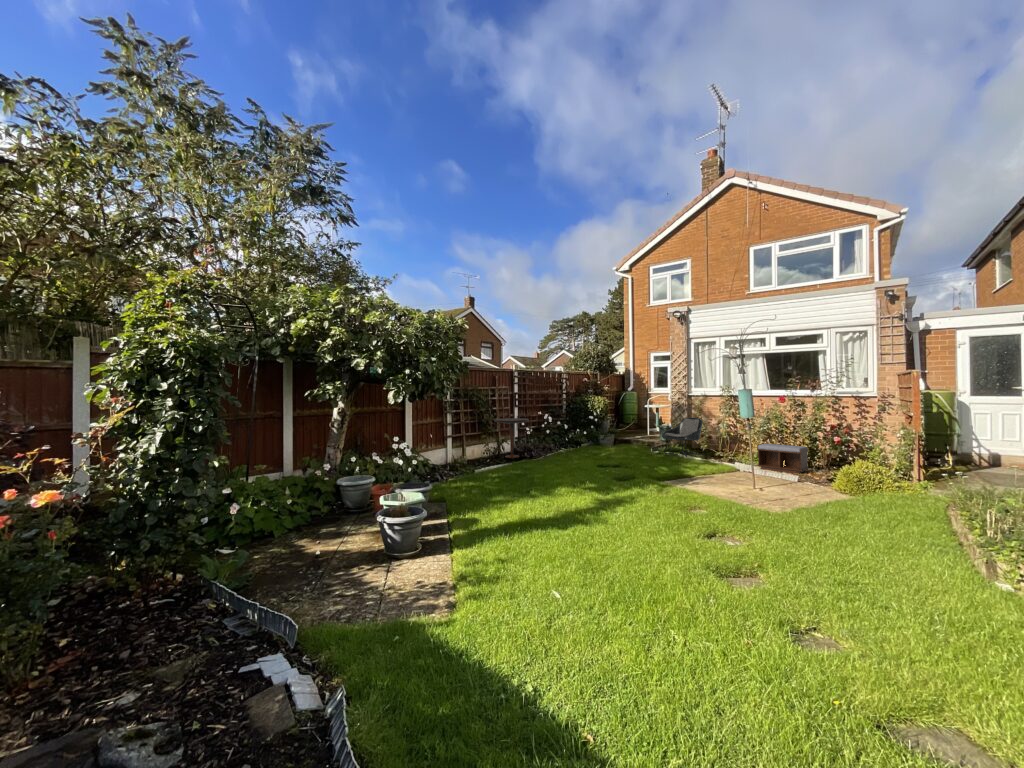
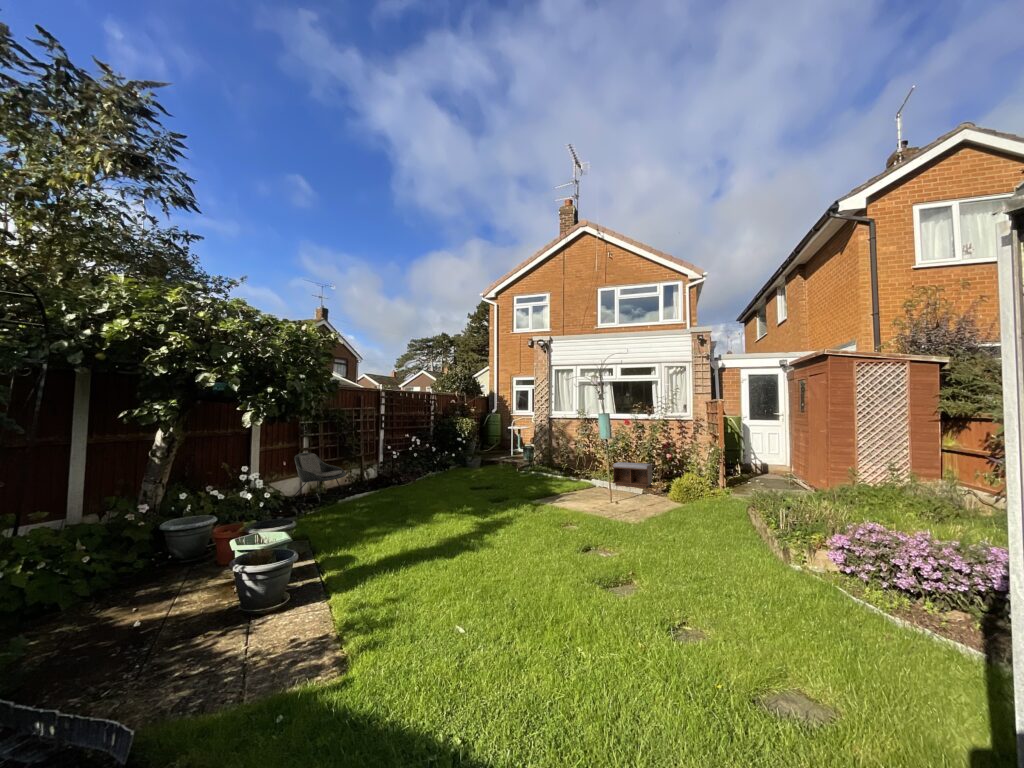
lounge chair: present [662,417,705,457] -> present [292,453,346,503]
pedestal table: present [494,418,529,458] -> none [356,442,395,486]

